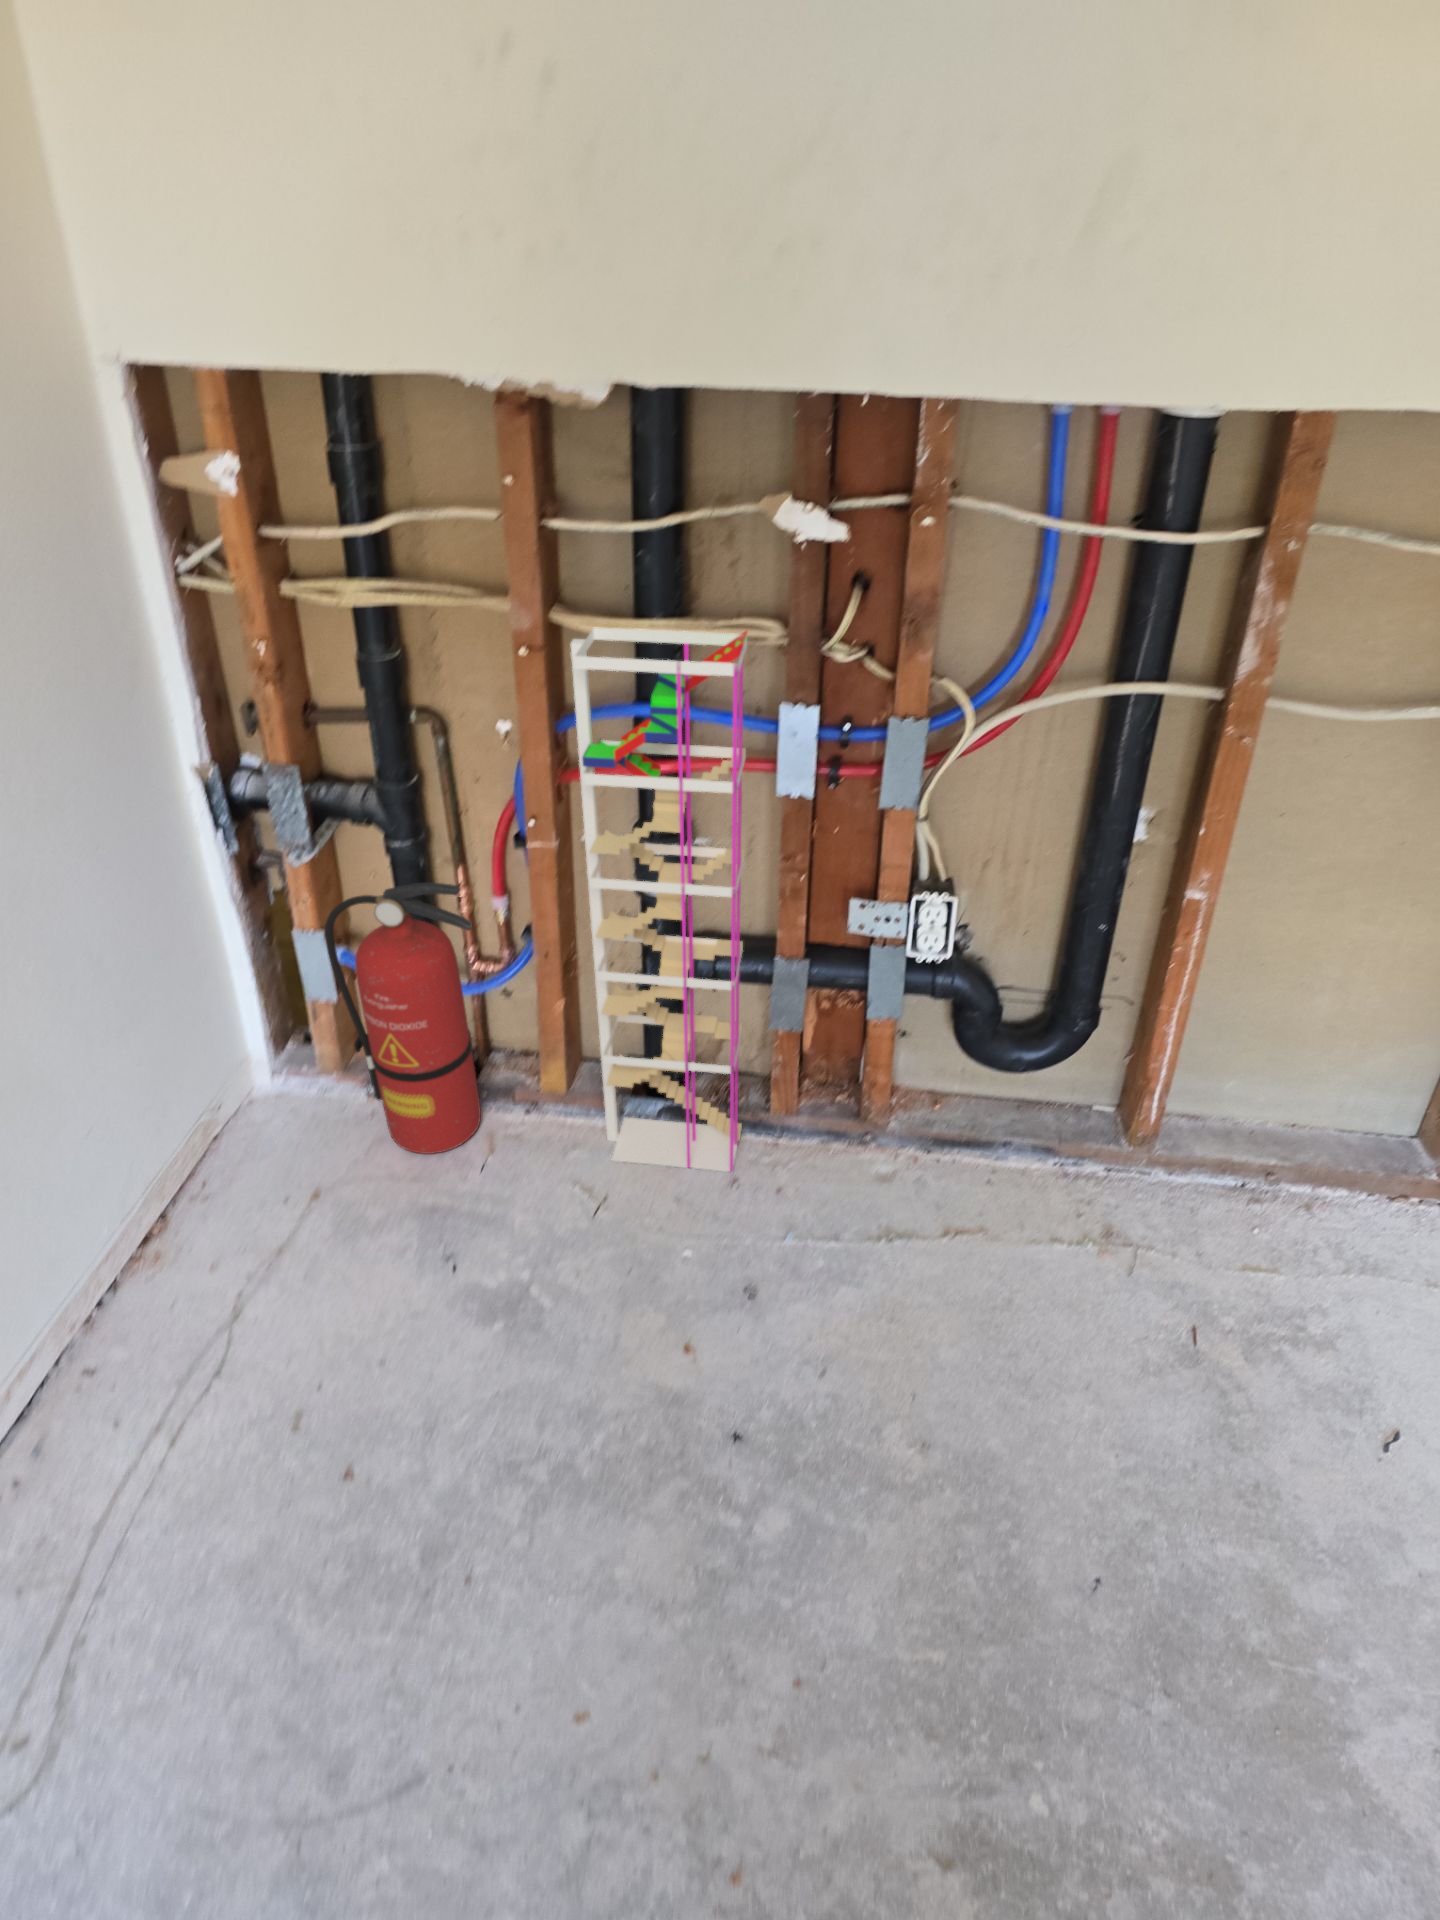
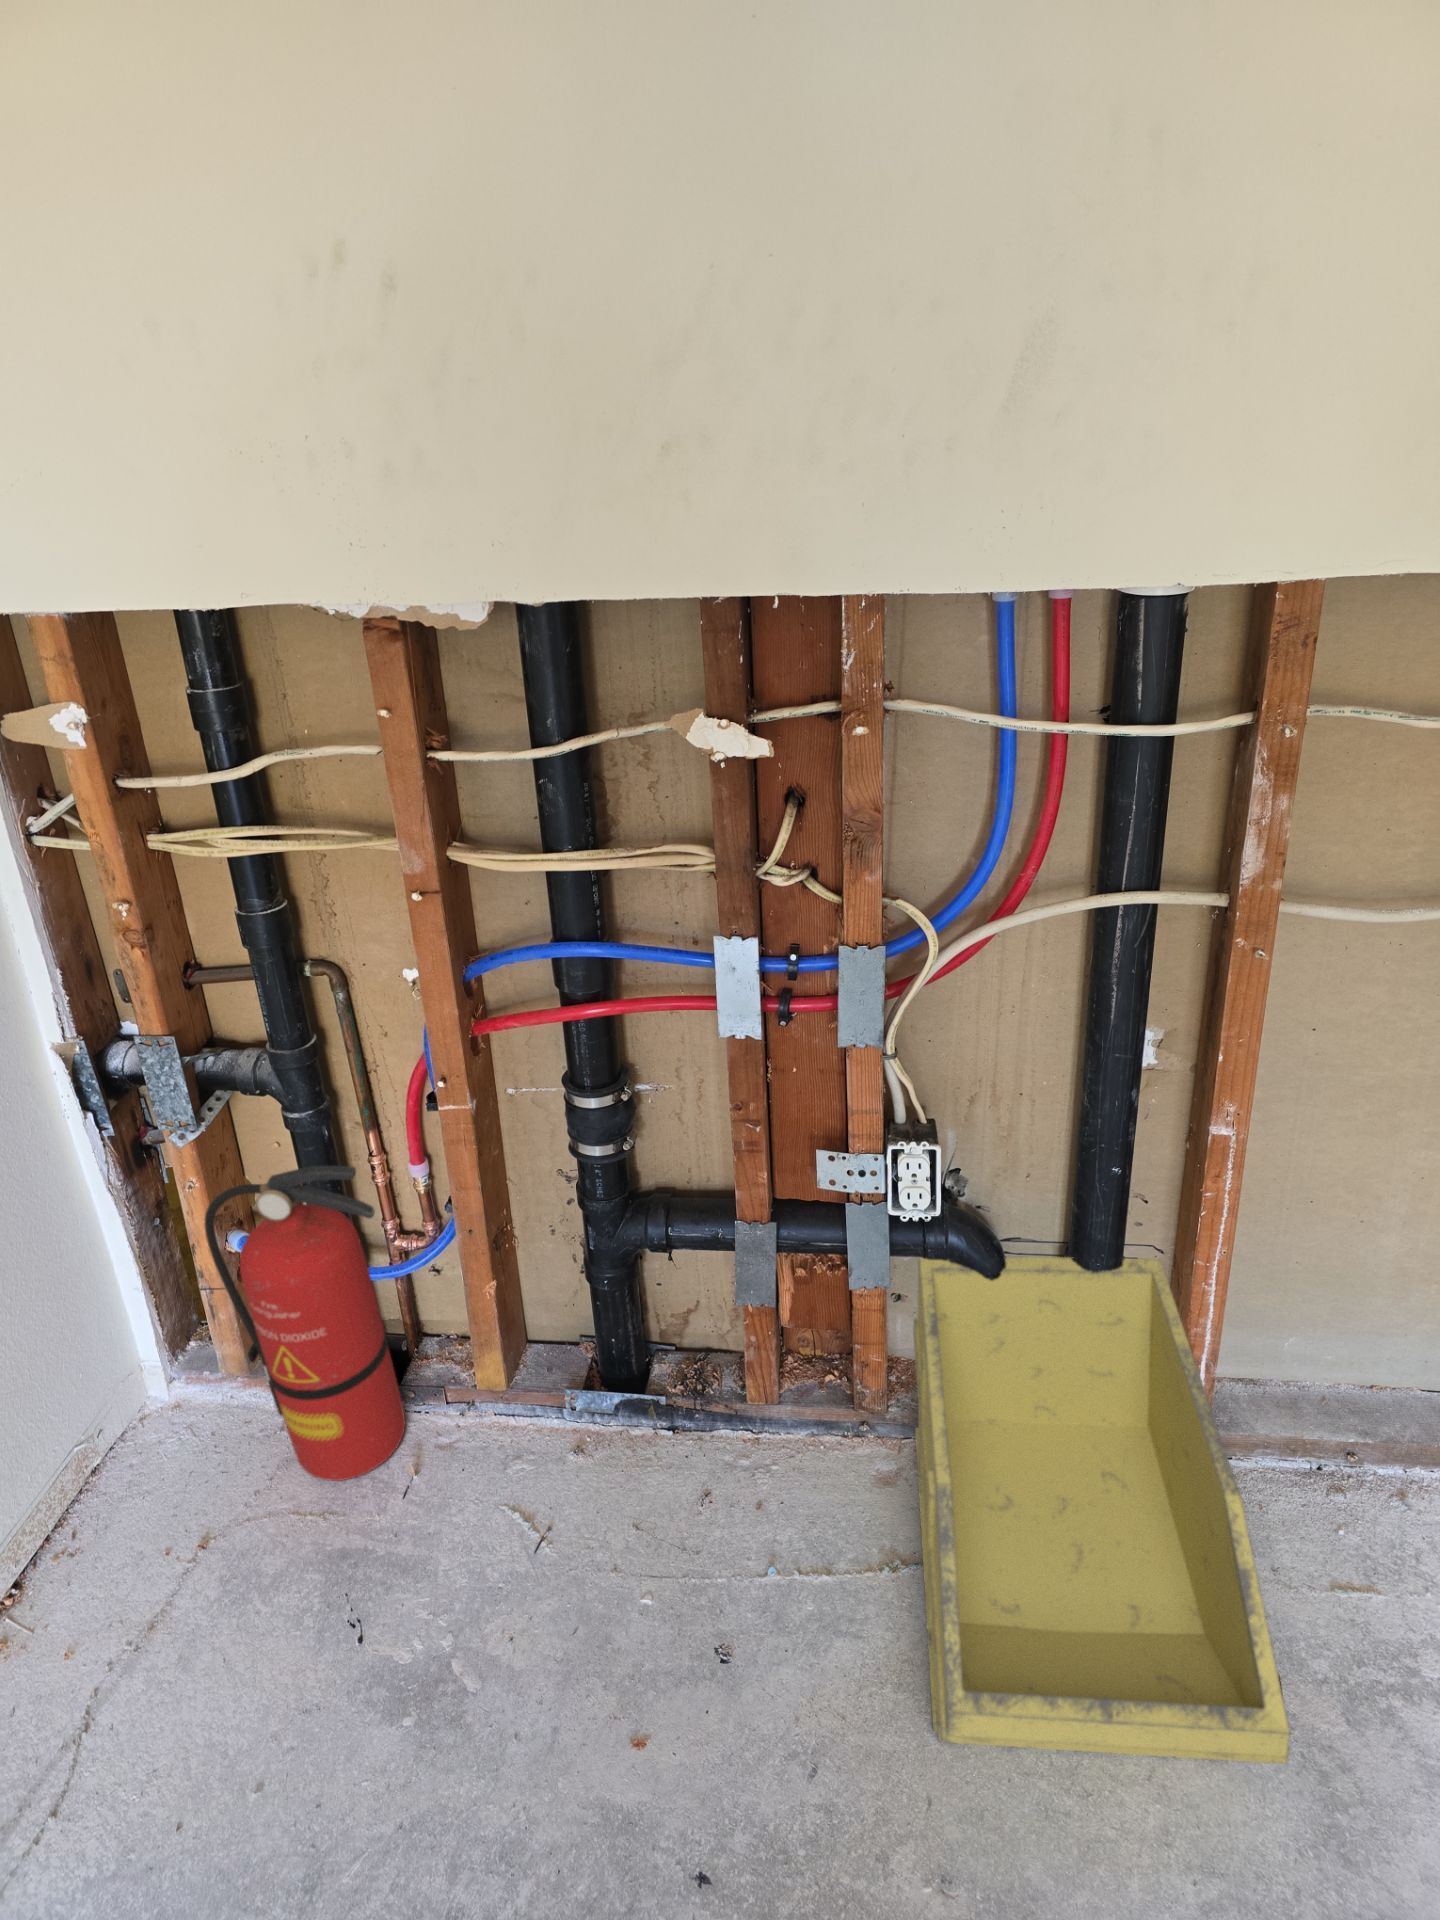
shelving unit: present [571,628,747,1172] -> none [457,864,715,1484]
storage bin: none [910,995,1197,1377] -> present [913,1256,1290,1764]

